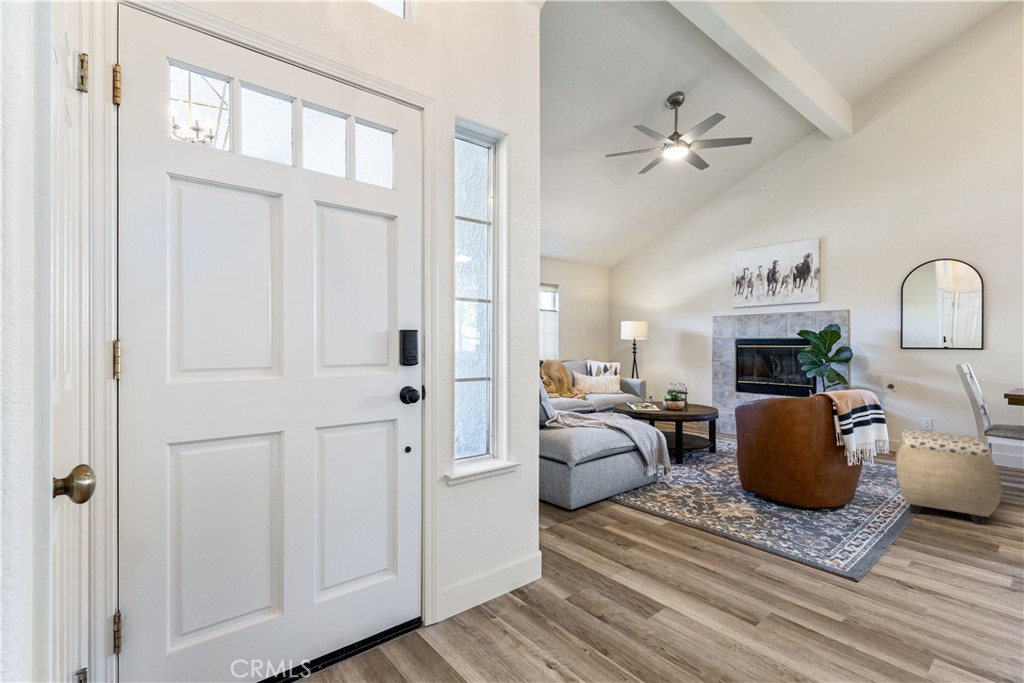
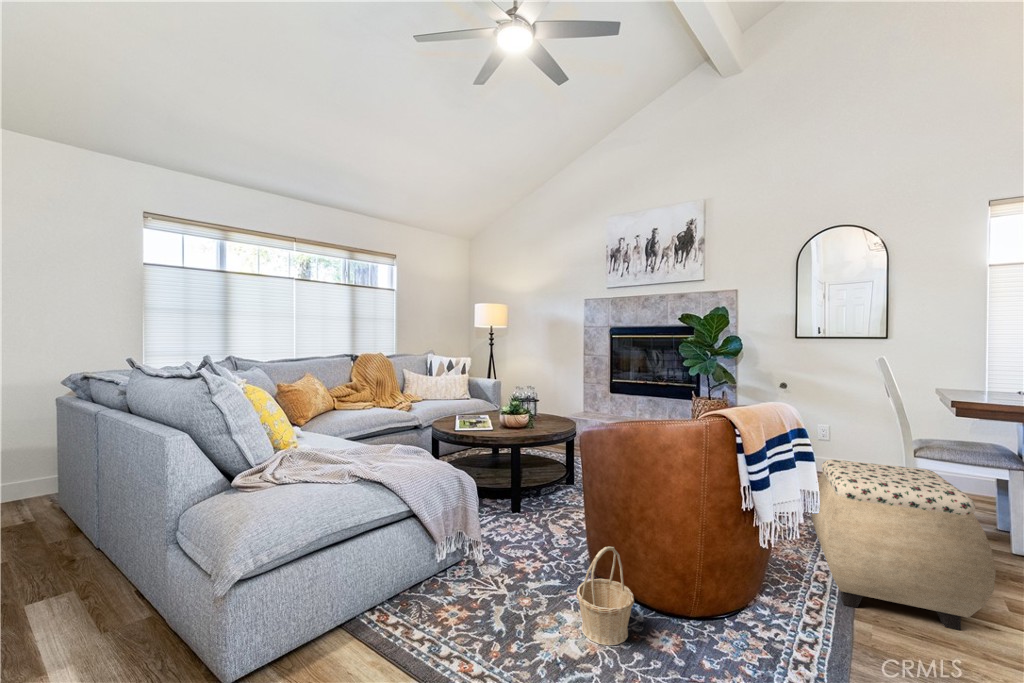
basket: none [742,466,776,515] -> present [577,546,634,646]

